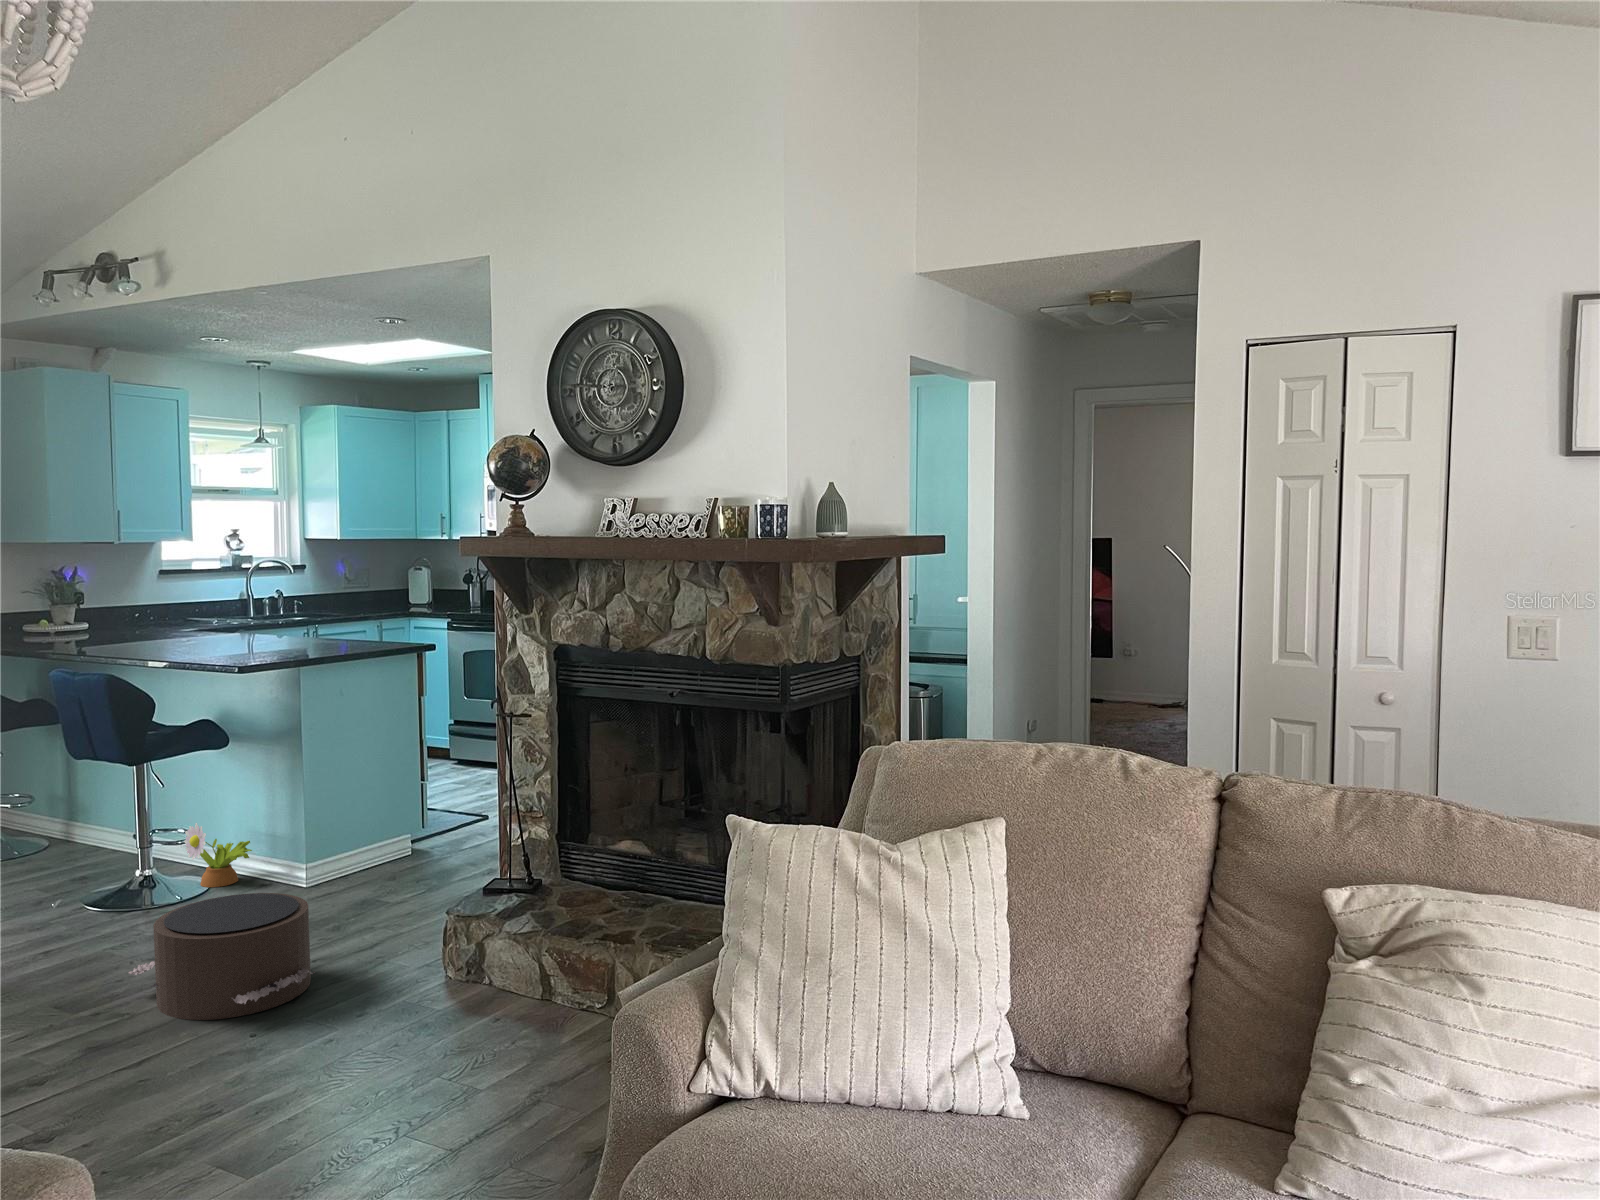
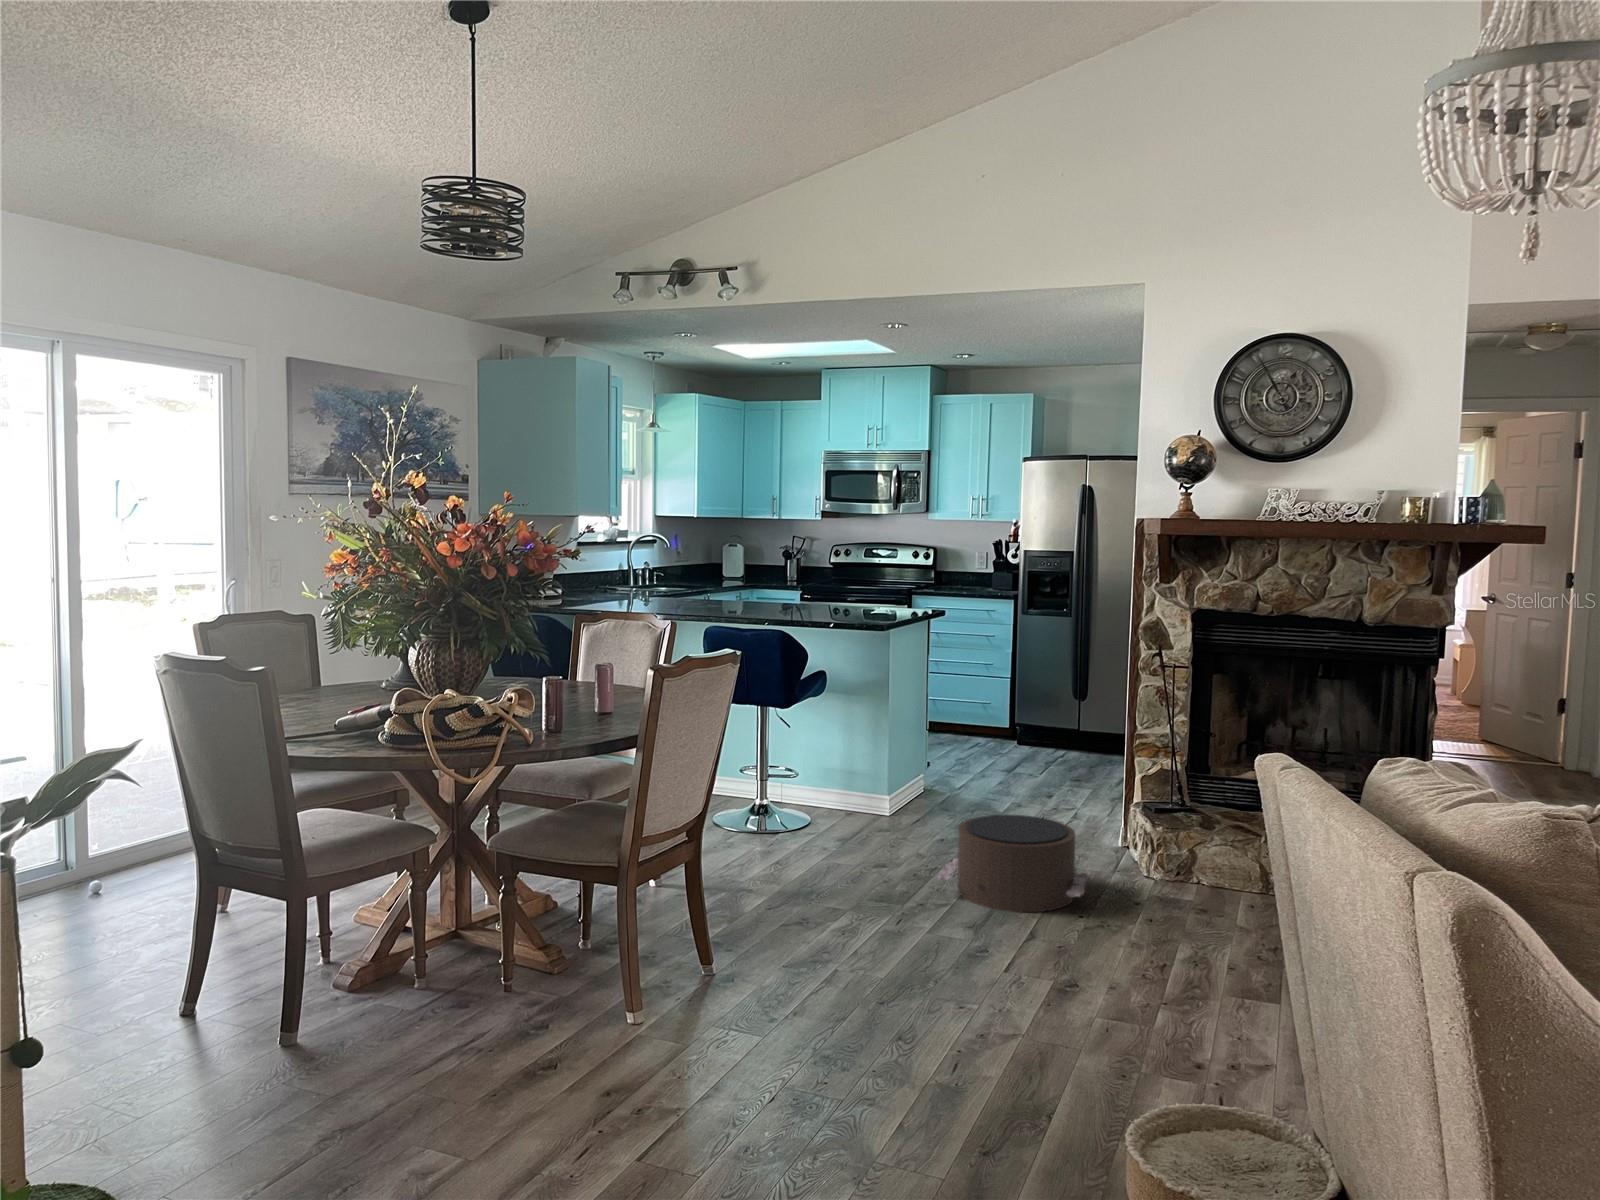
decorative plant: present [184,823,252,887] -> none [792,765,854,821]

